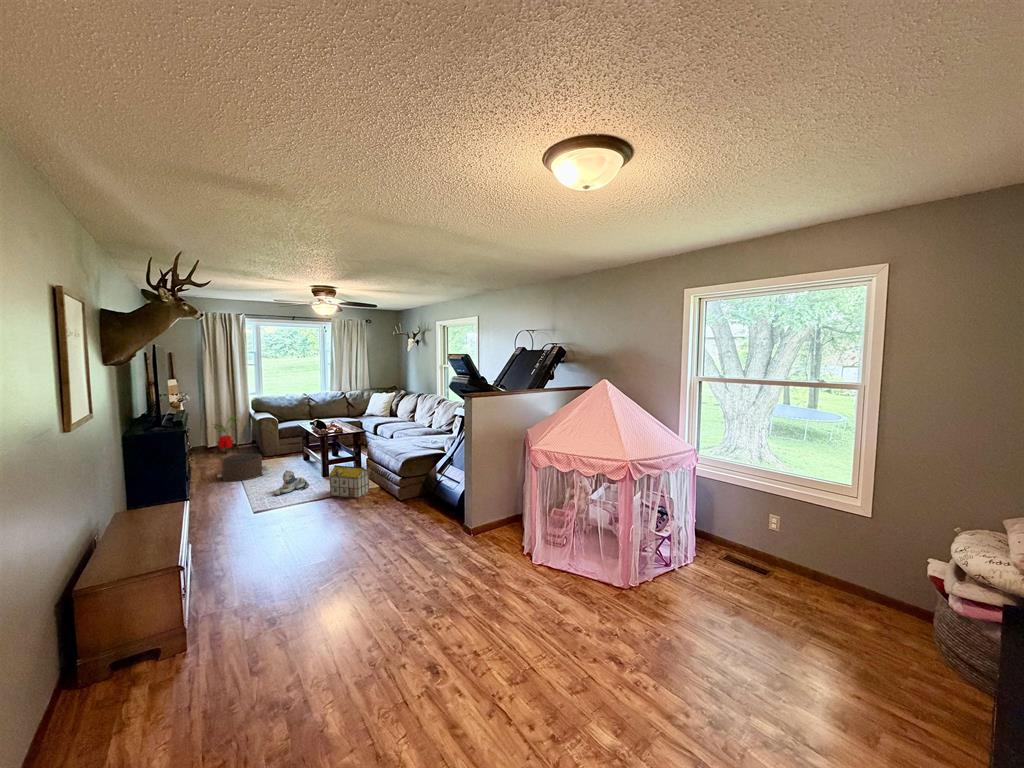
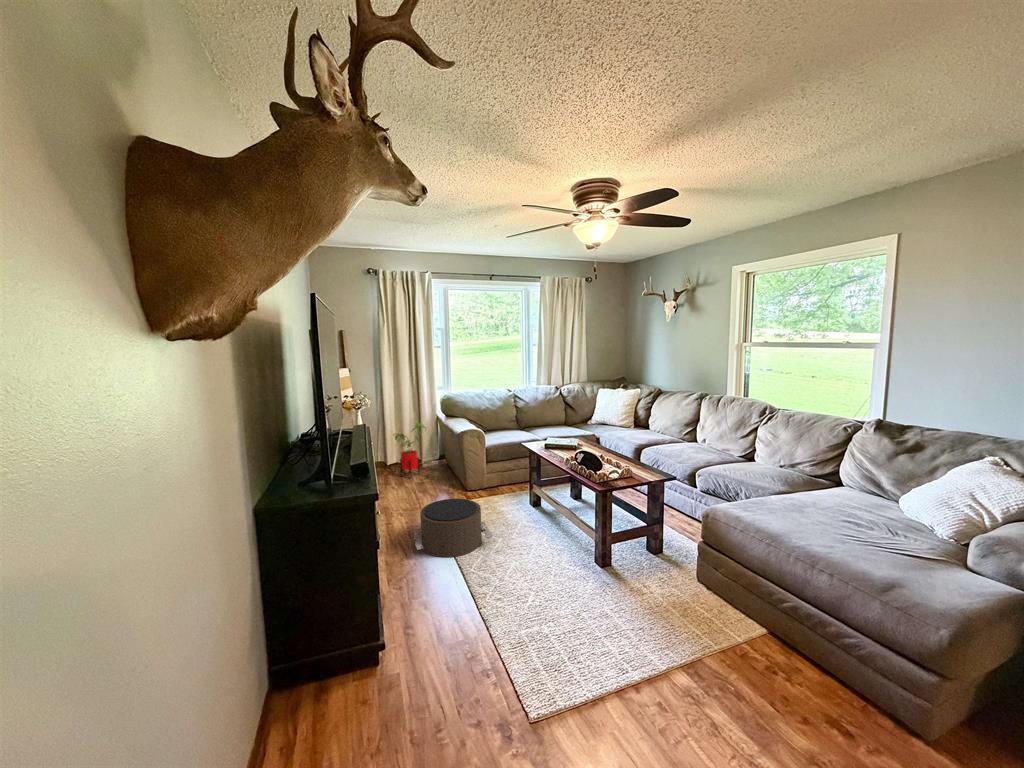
toy house: present [329,465,369,498] -> none [670,577,765,685]
plush toy: present [274,471,309,495] -> none [538,569,593,631]

